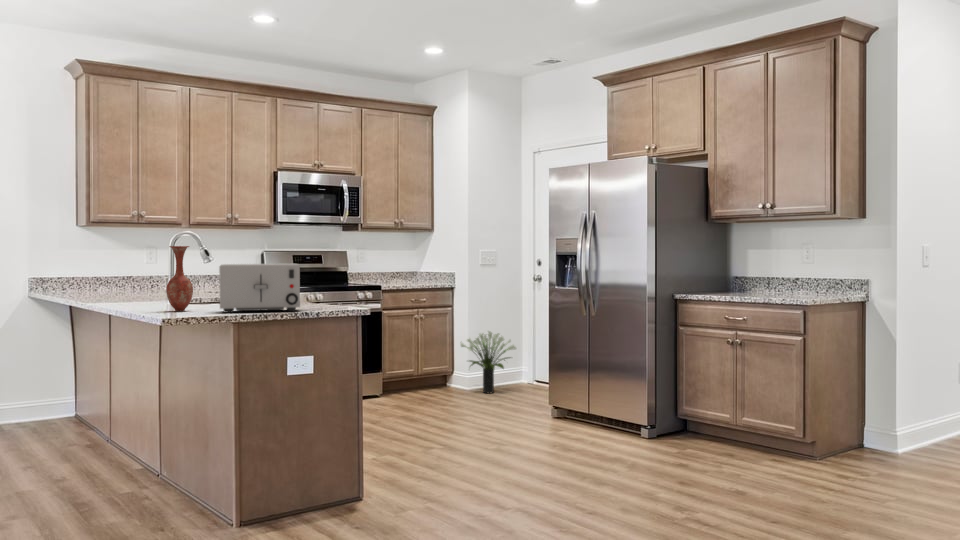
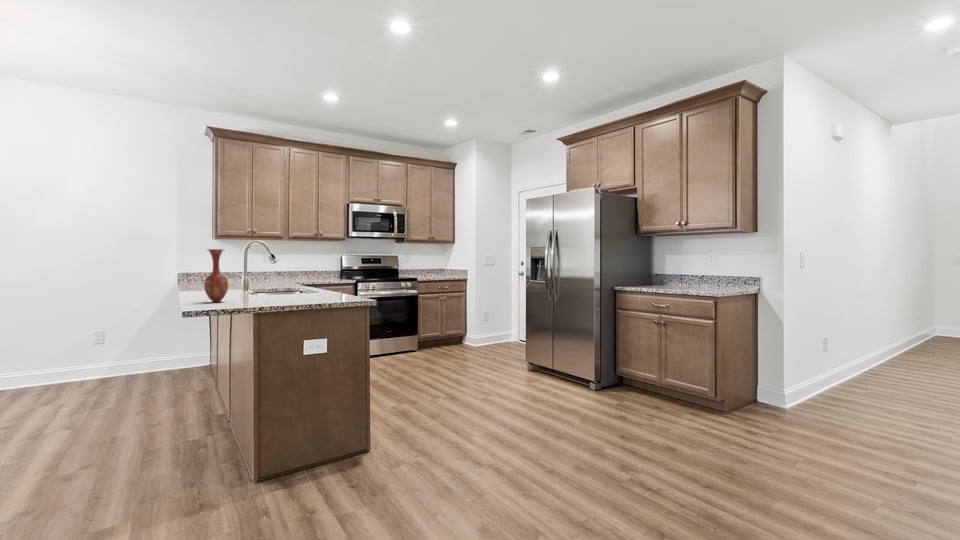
toaster: present [219,264,300,312] -> none [237,264,313,305]
potted plant: present [461,331,516,393] -> none [470,308,506,349]

